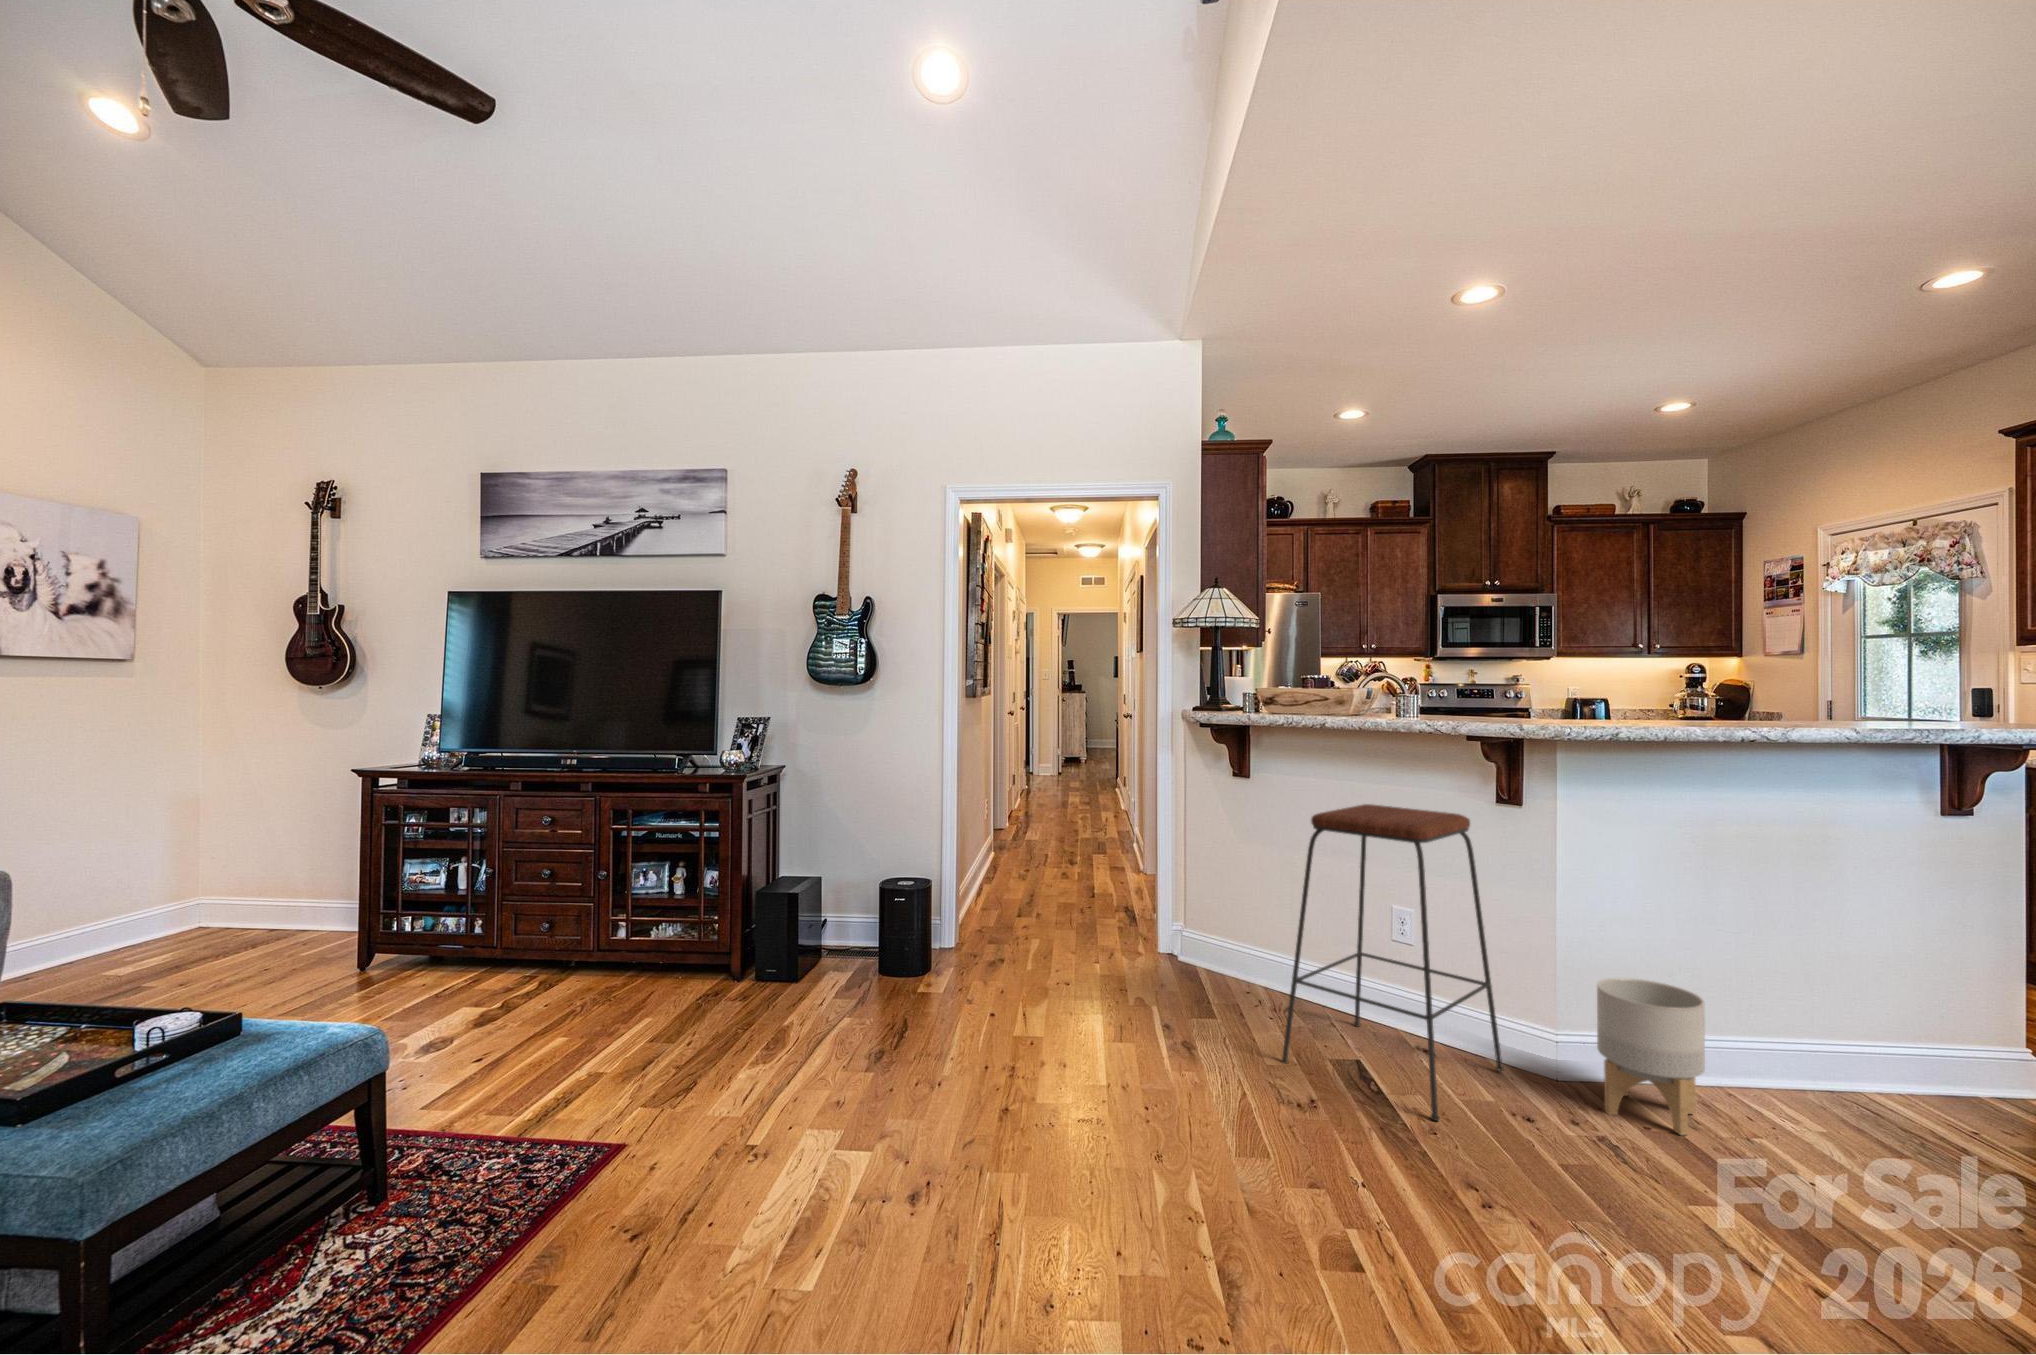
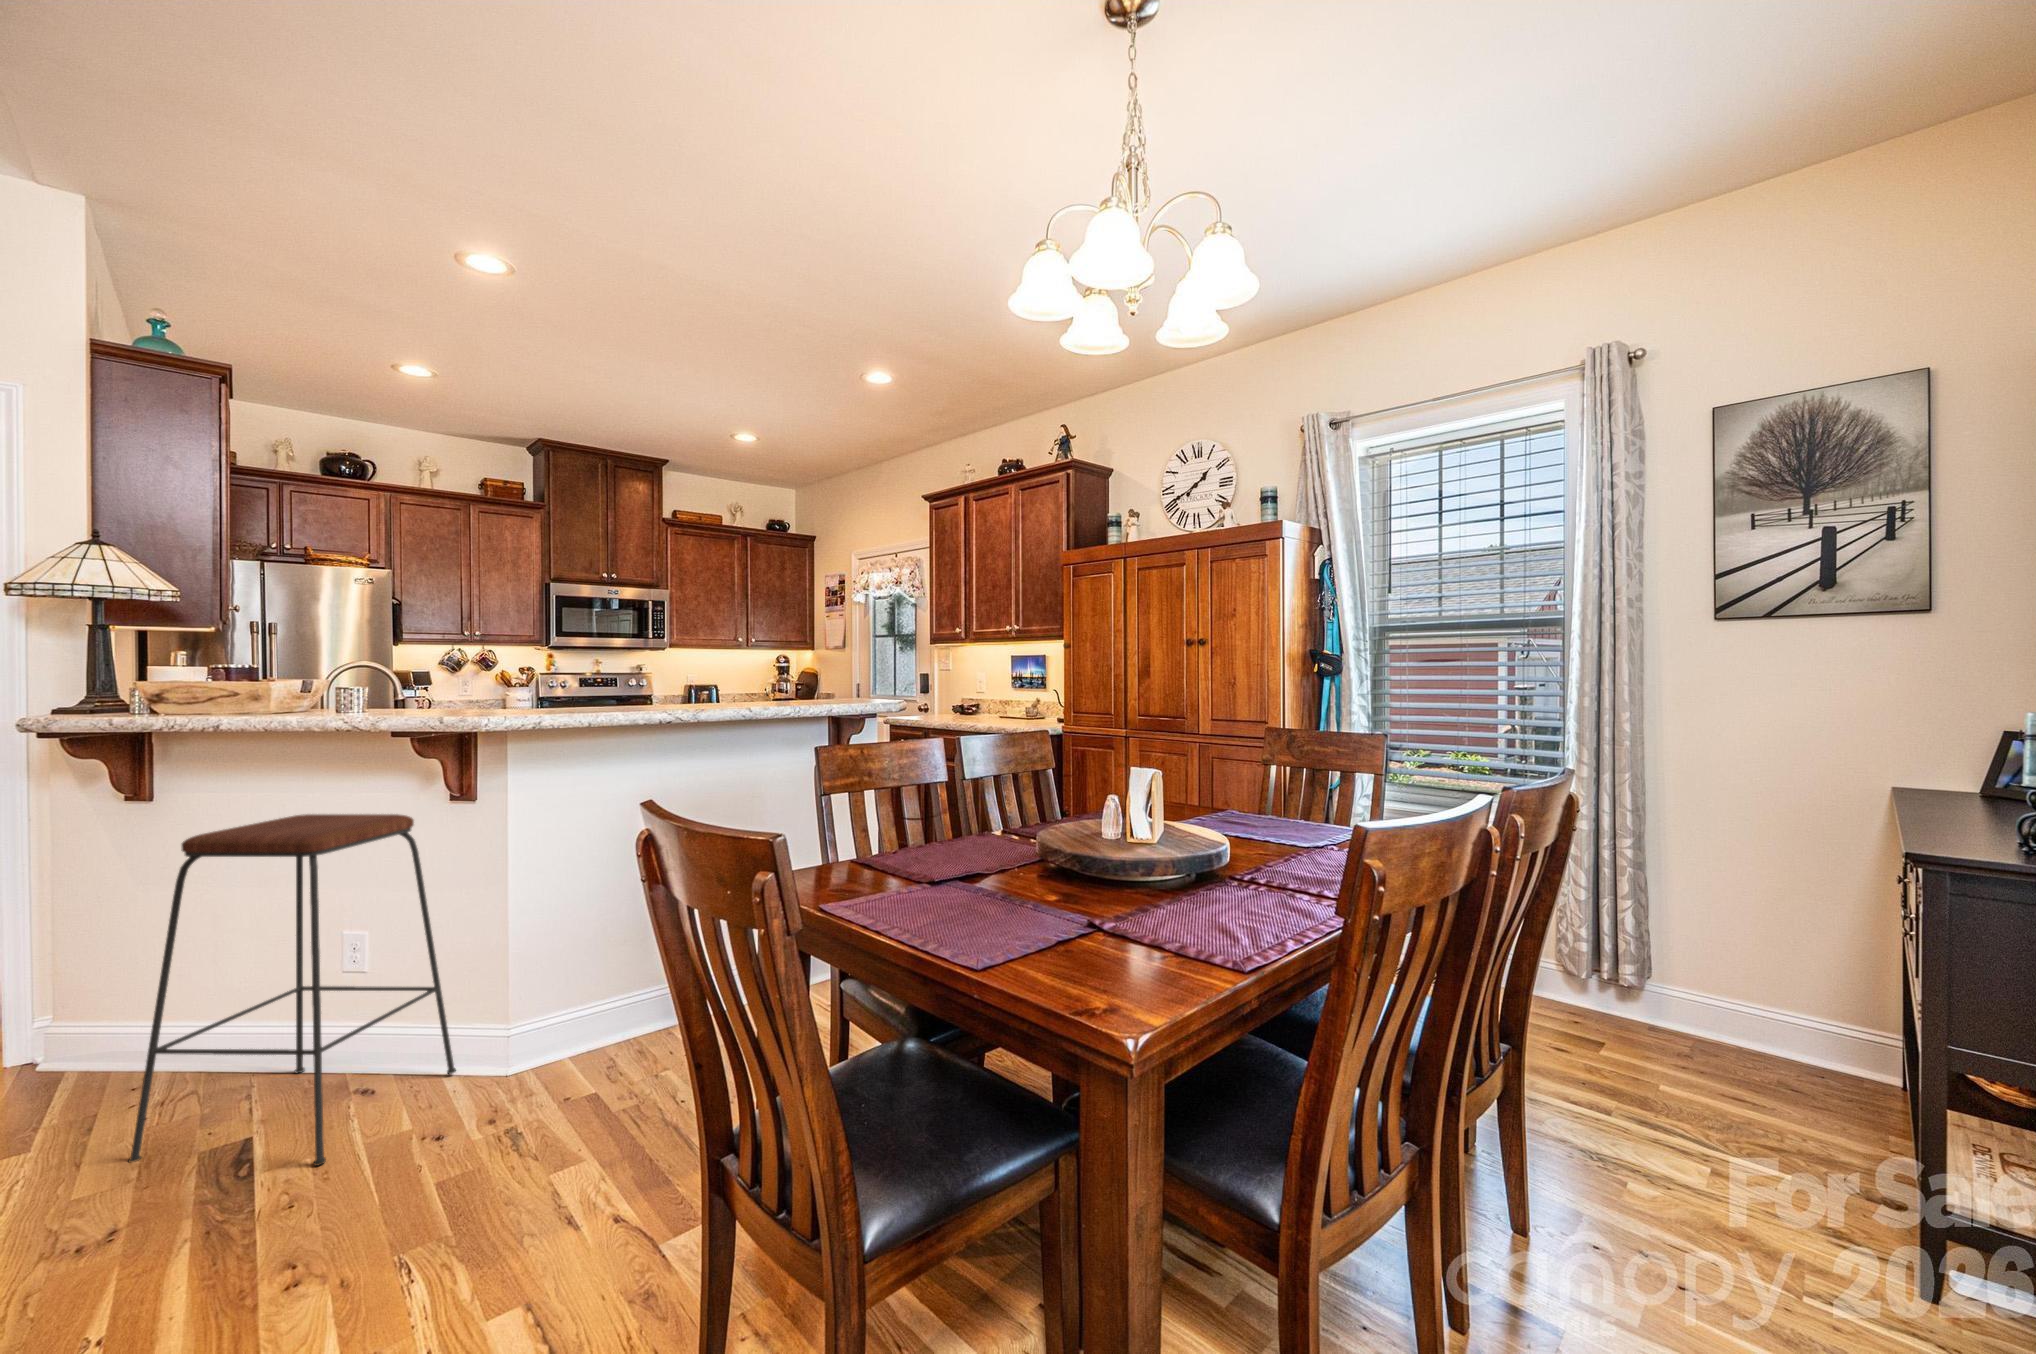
planter: present [1597,978,1705,1135] -> none [538,946,628,1085]

